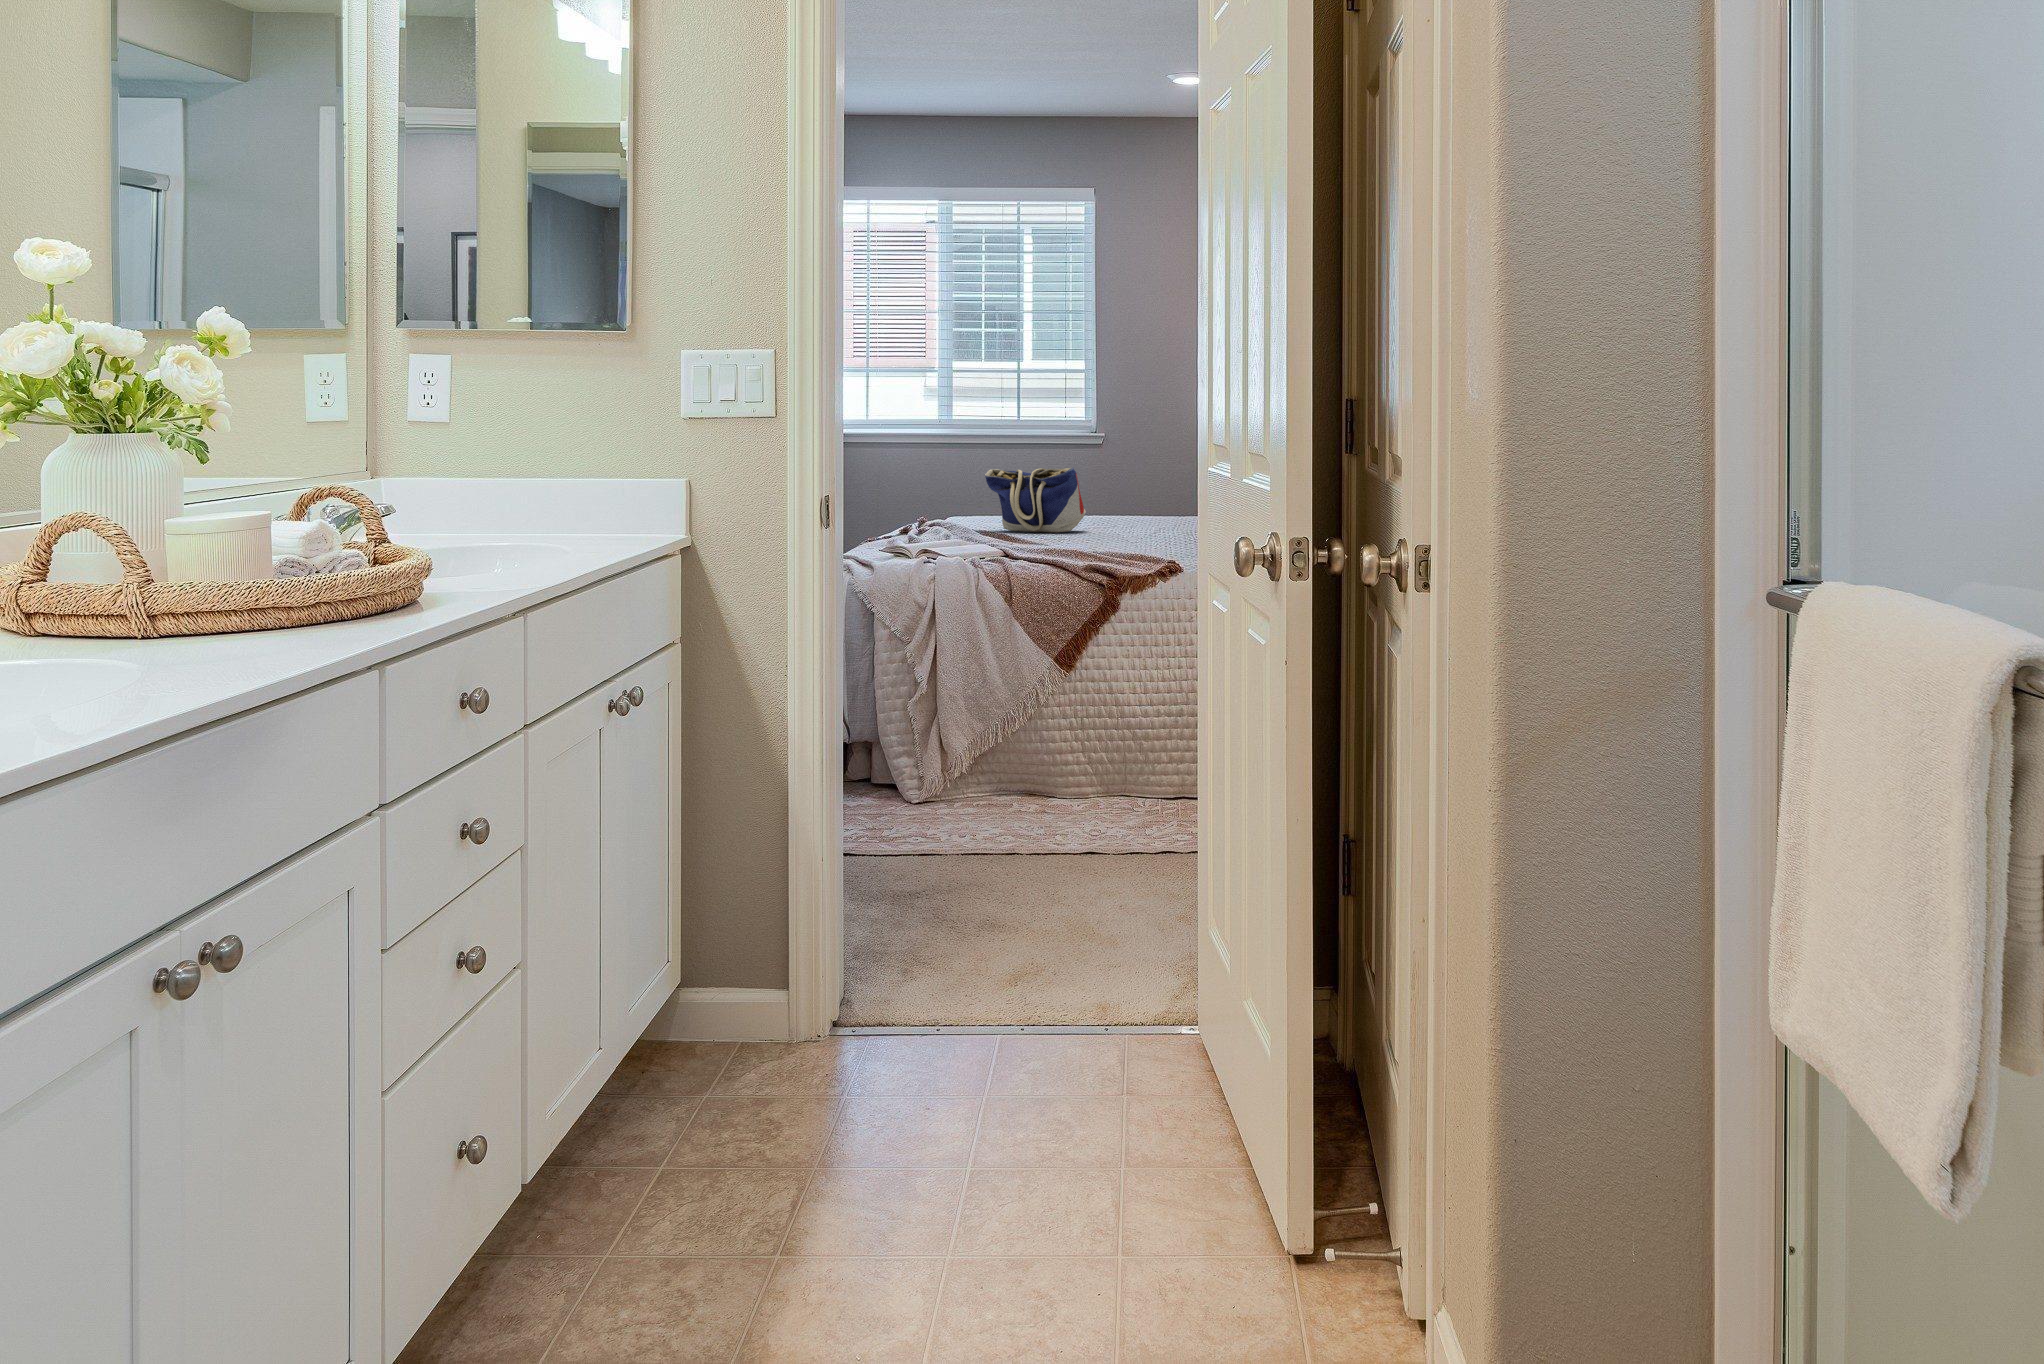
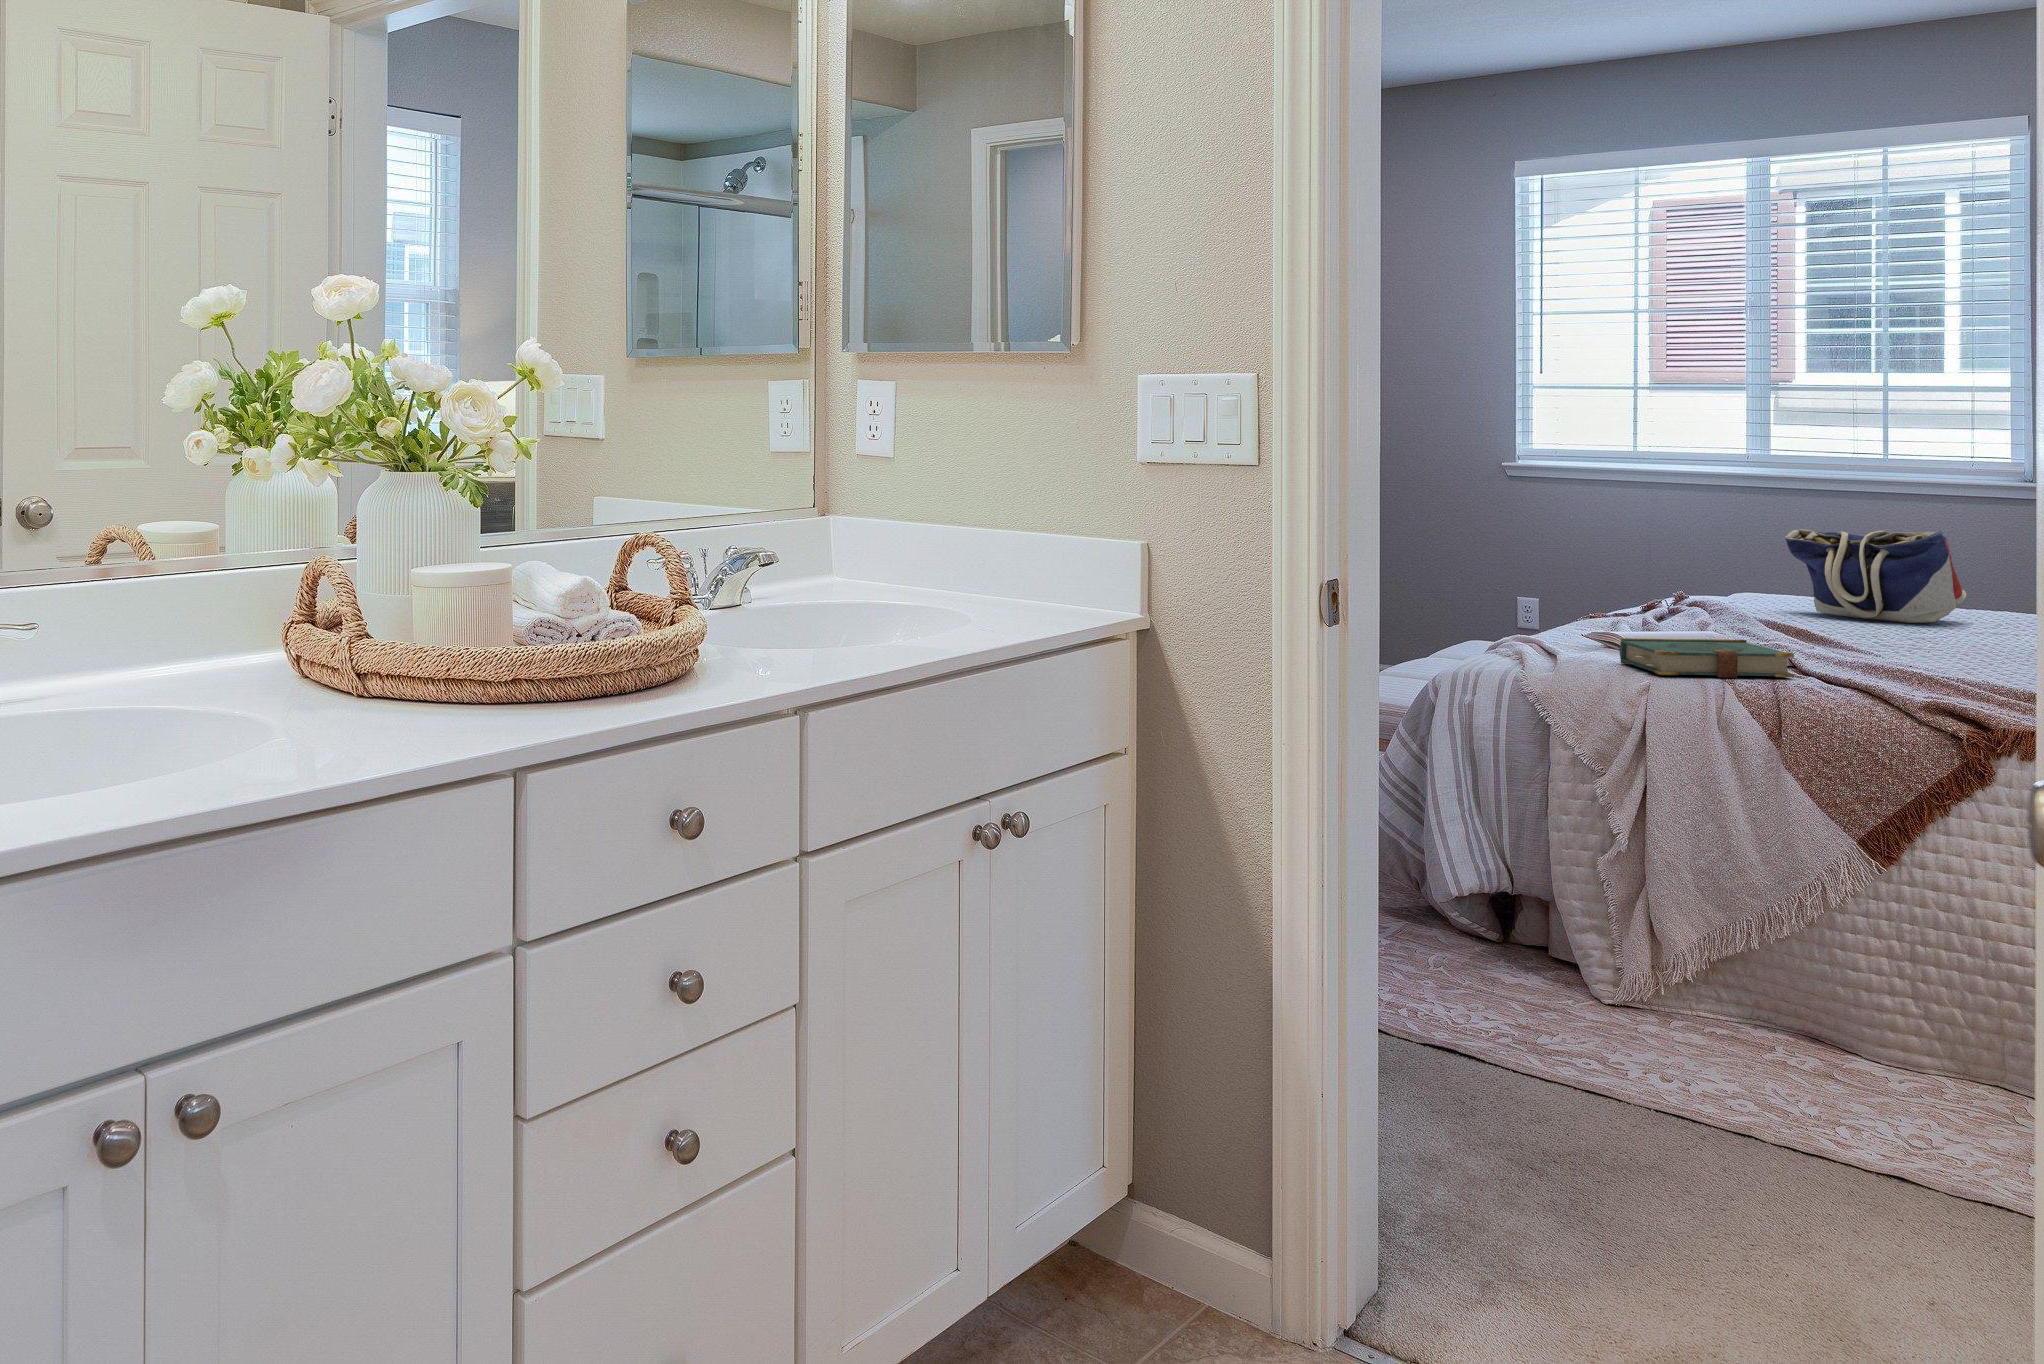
book: none [913,538,1017,562] -> present [1620,638,1794,678]

